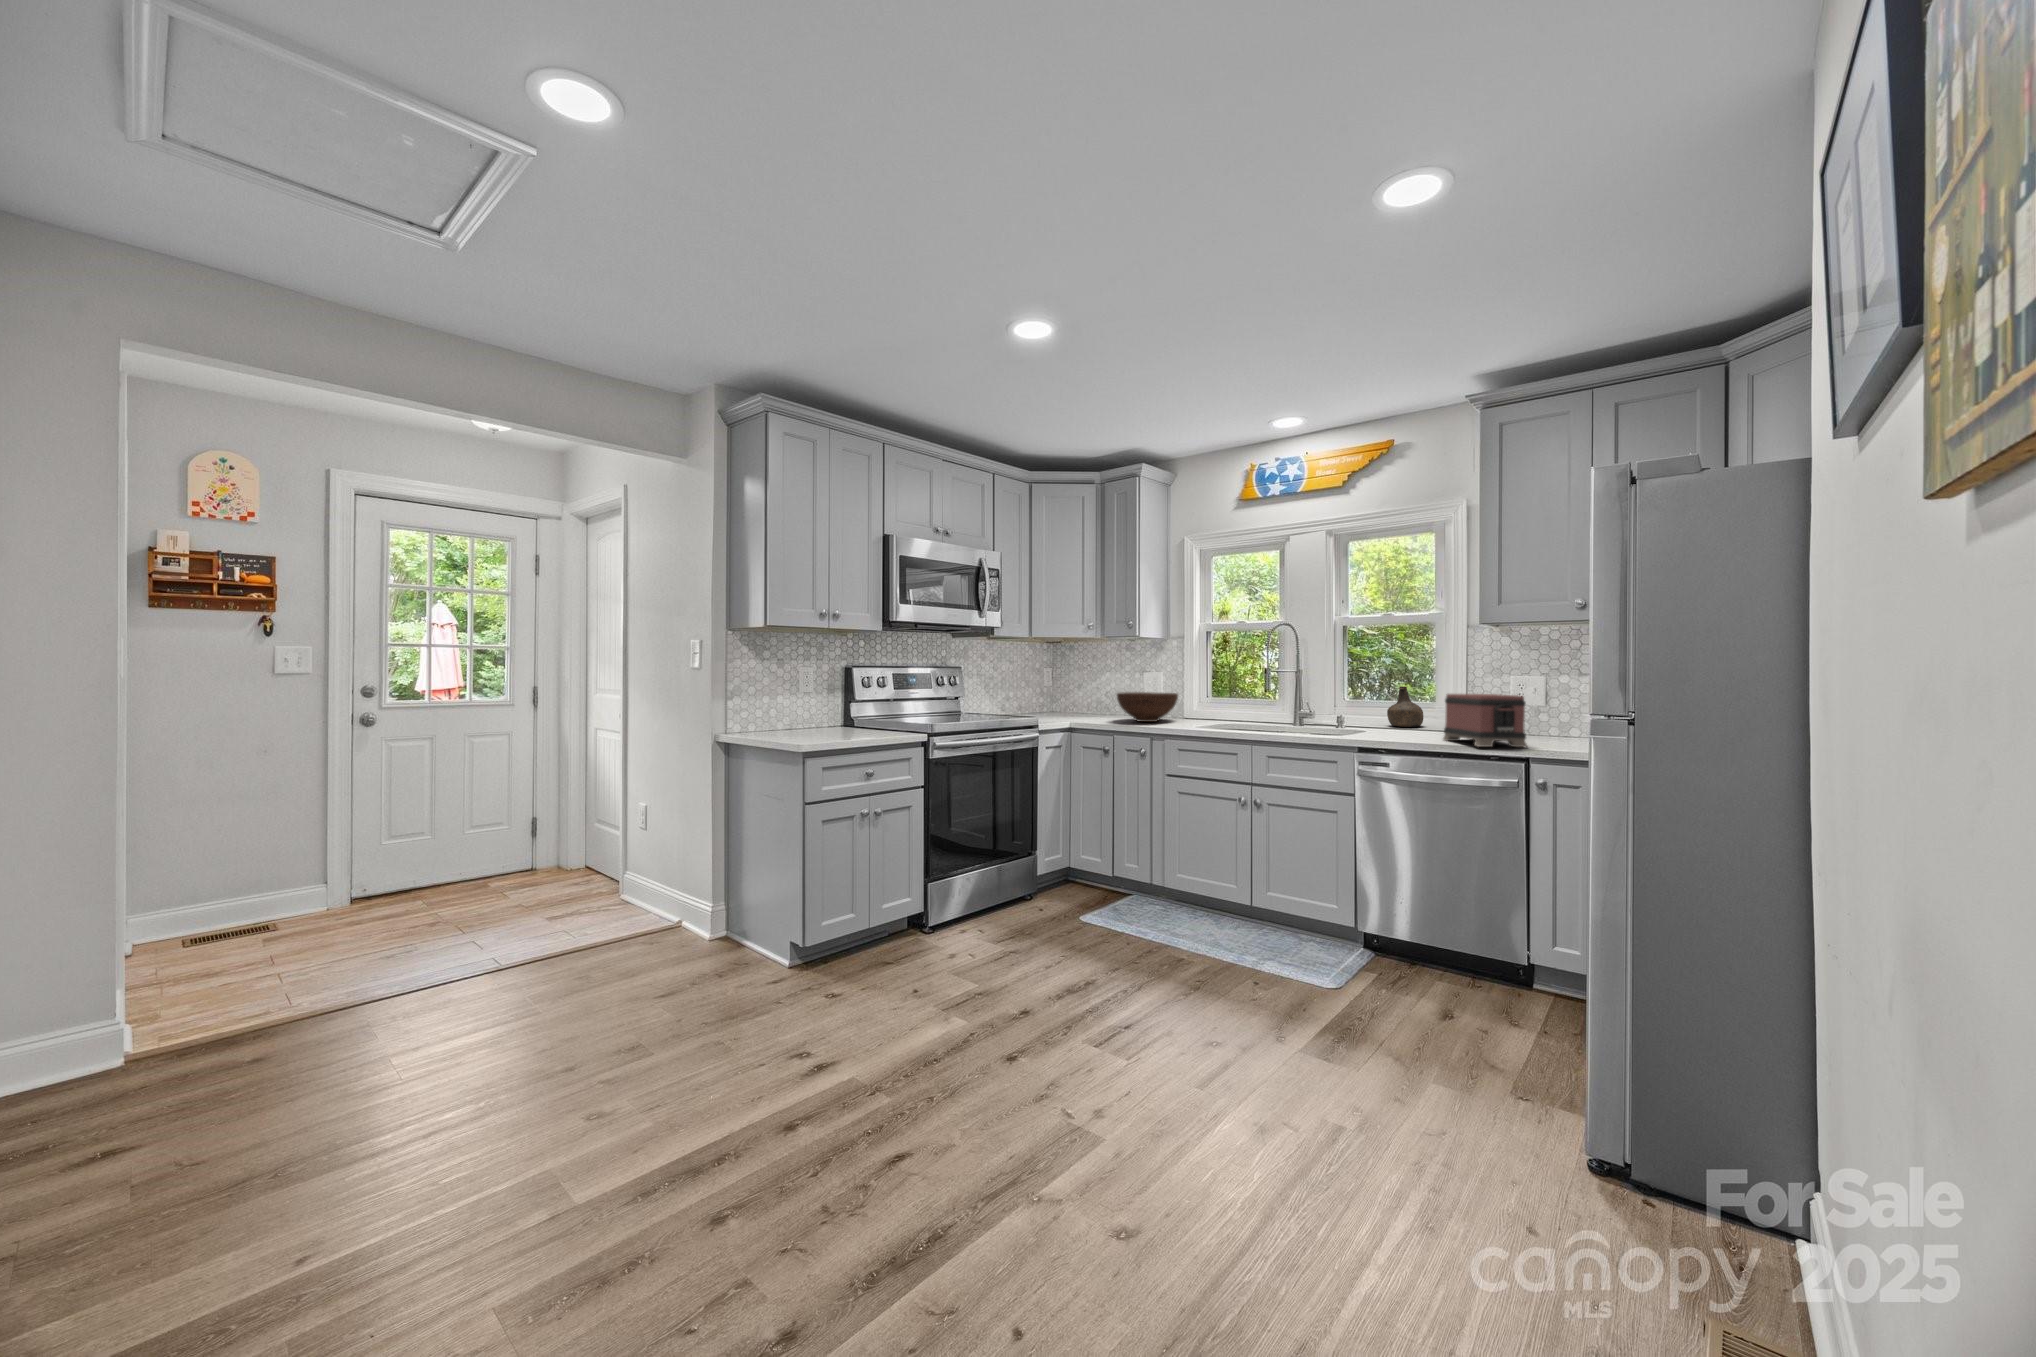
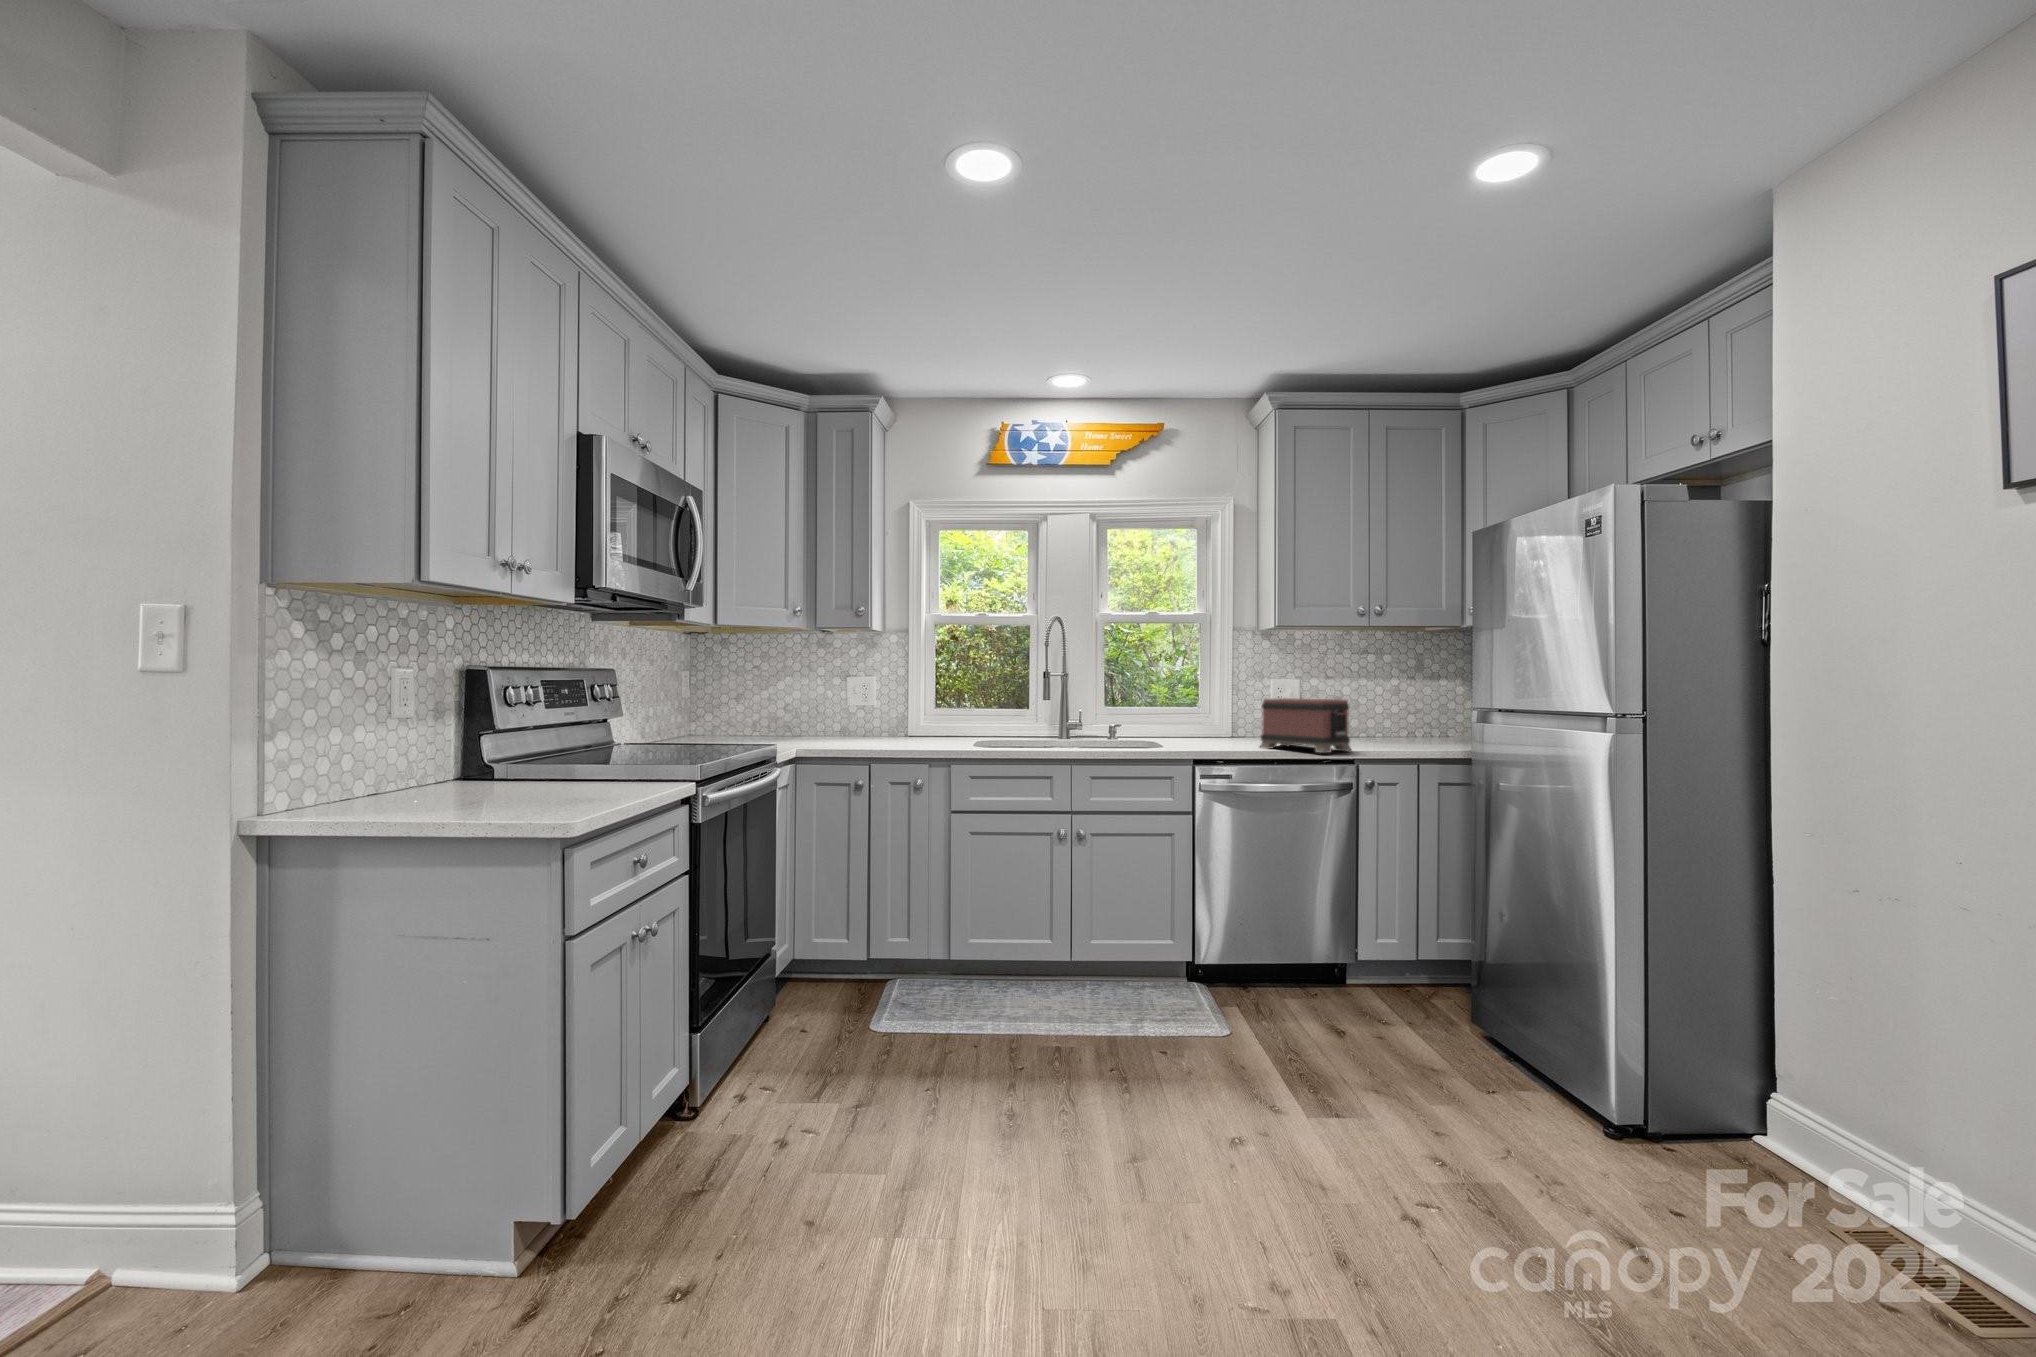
bottle: present [1387,687,1423,727] -> none [1159,692,1195,736]
fruit bowl: present [1117,692,1178,722] -> none [846,704,929,743]

